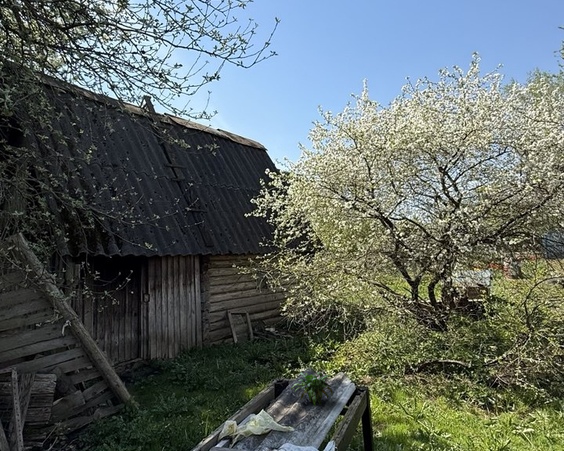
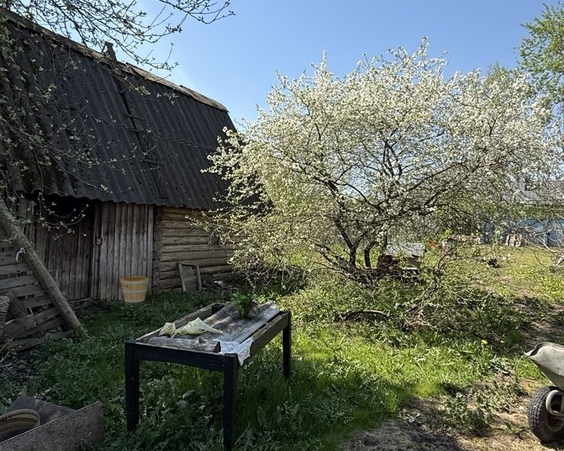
wooden bucket: none [170,331,199,362] -> present [120,276,149,303]

